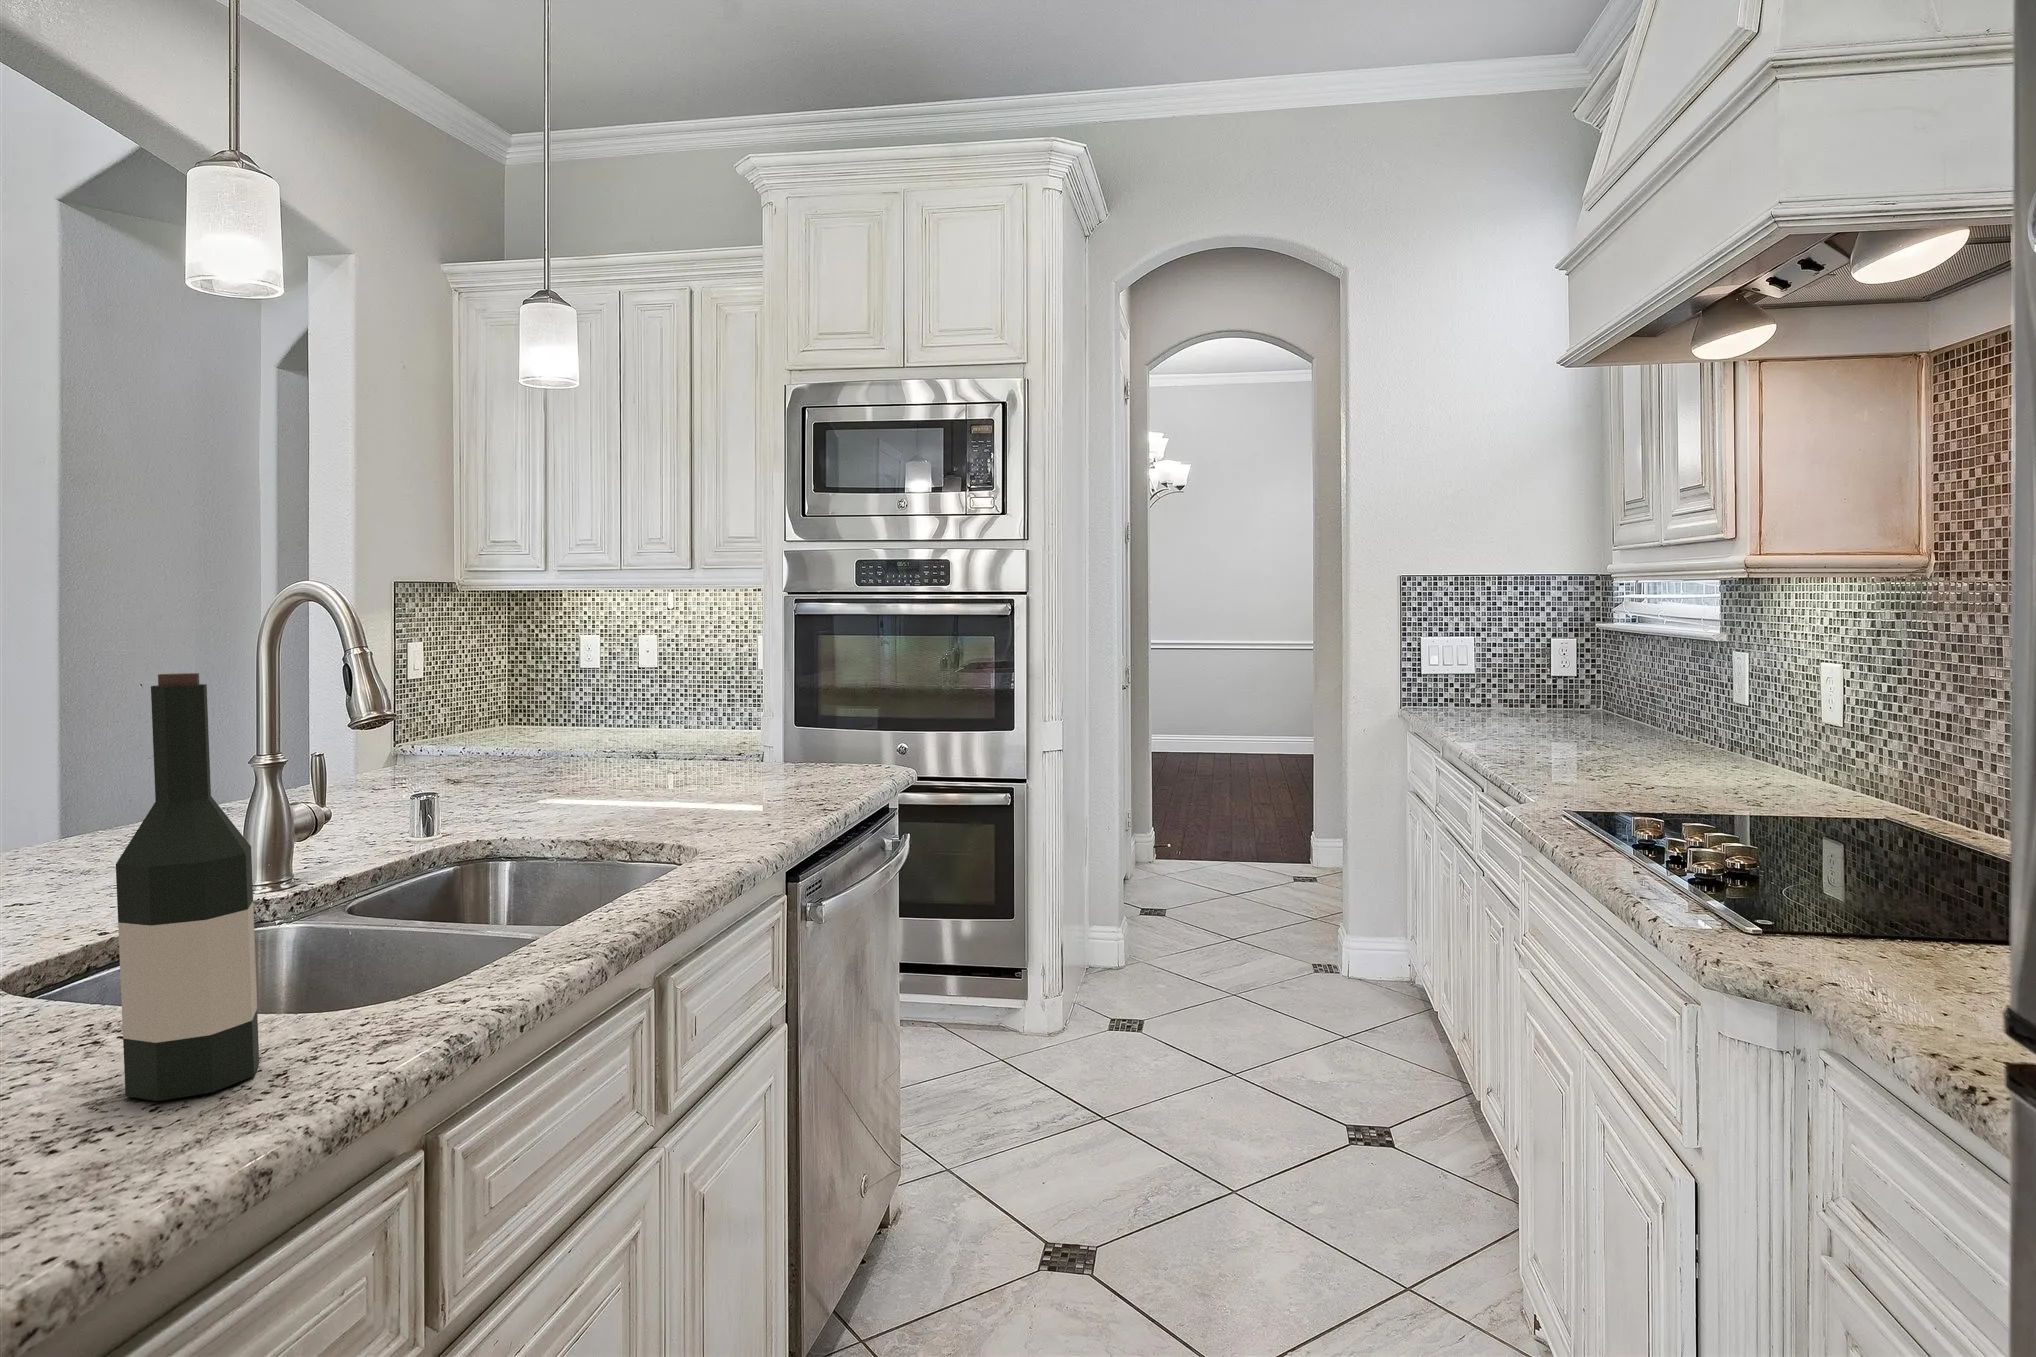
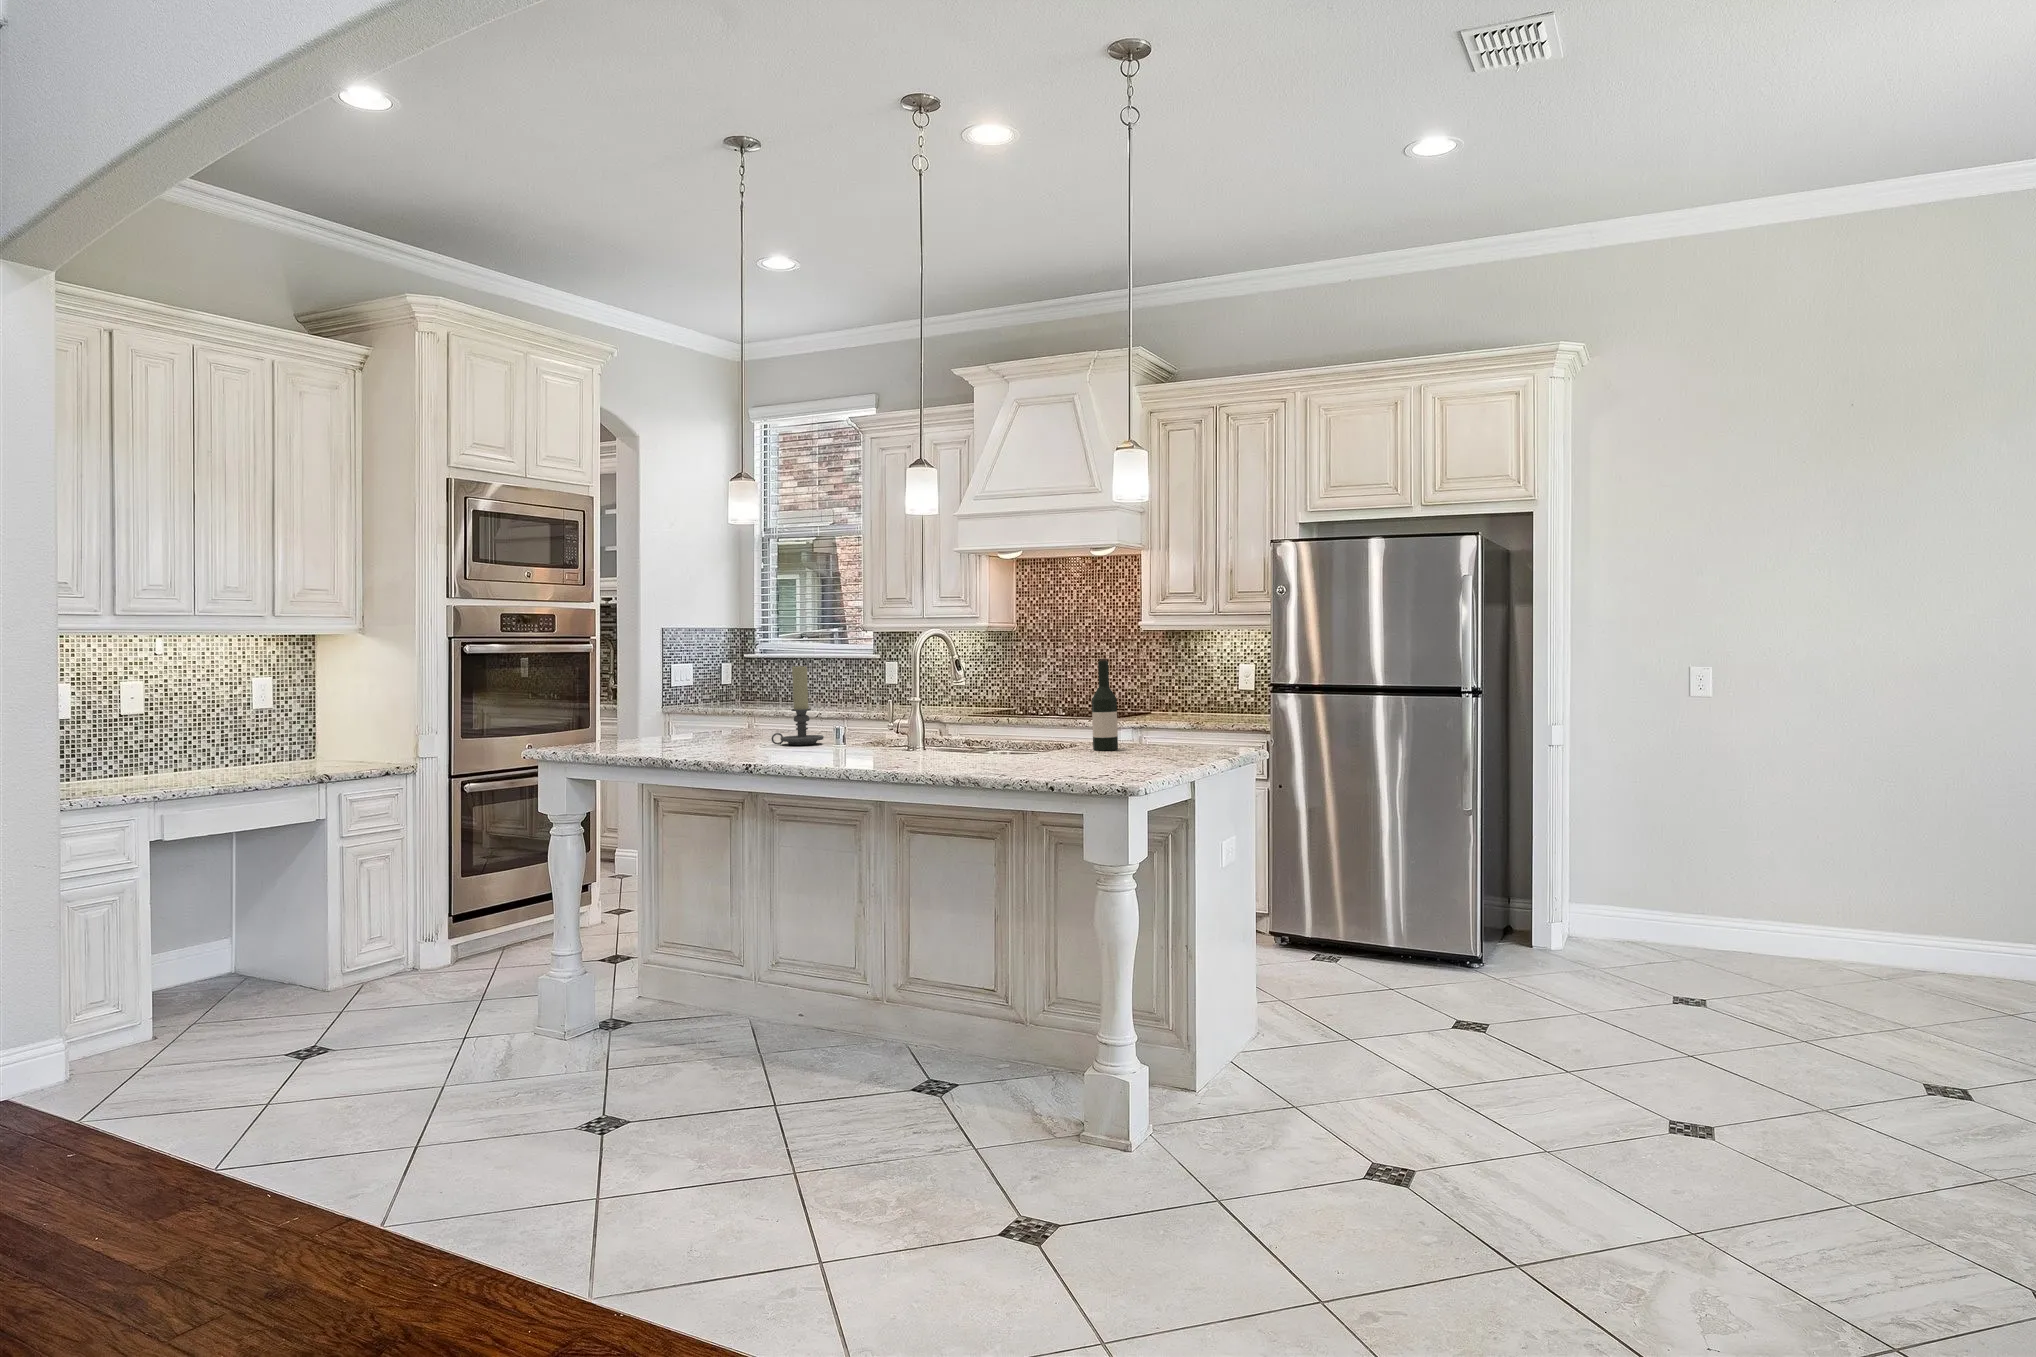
candle holder: none [566,646,660,817] -> present [772,665,824,745]

